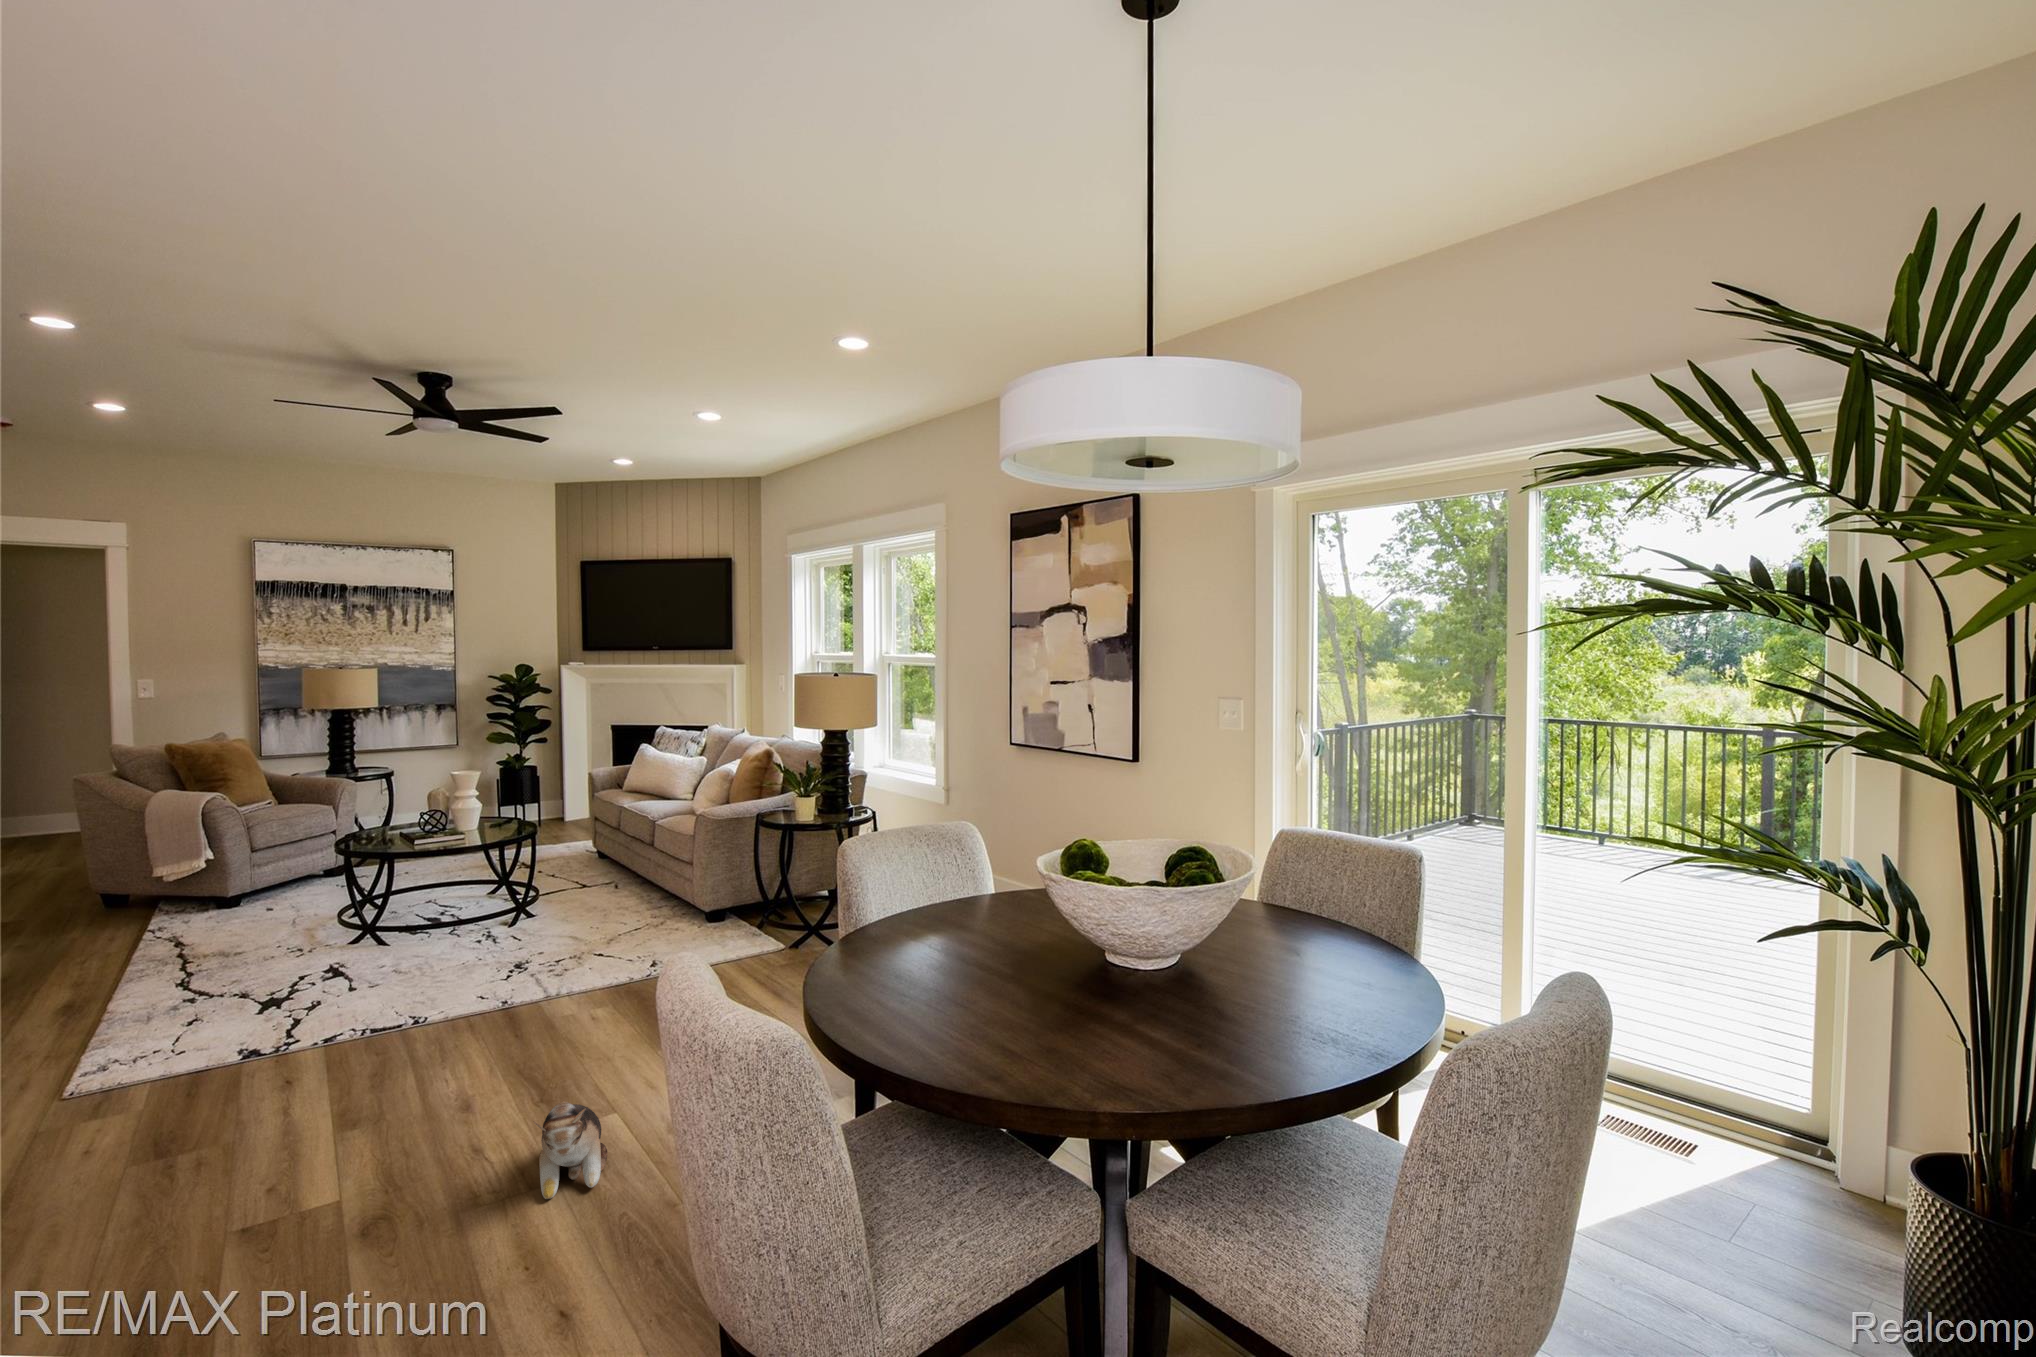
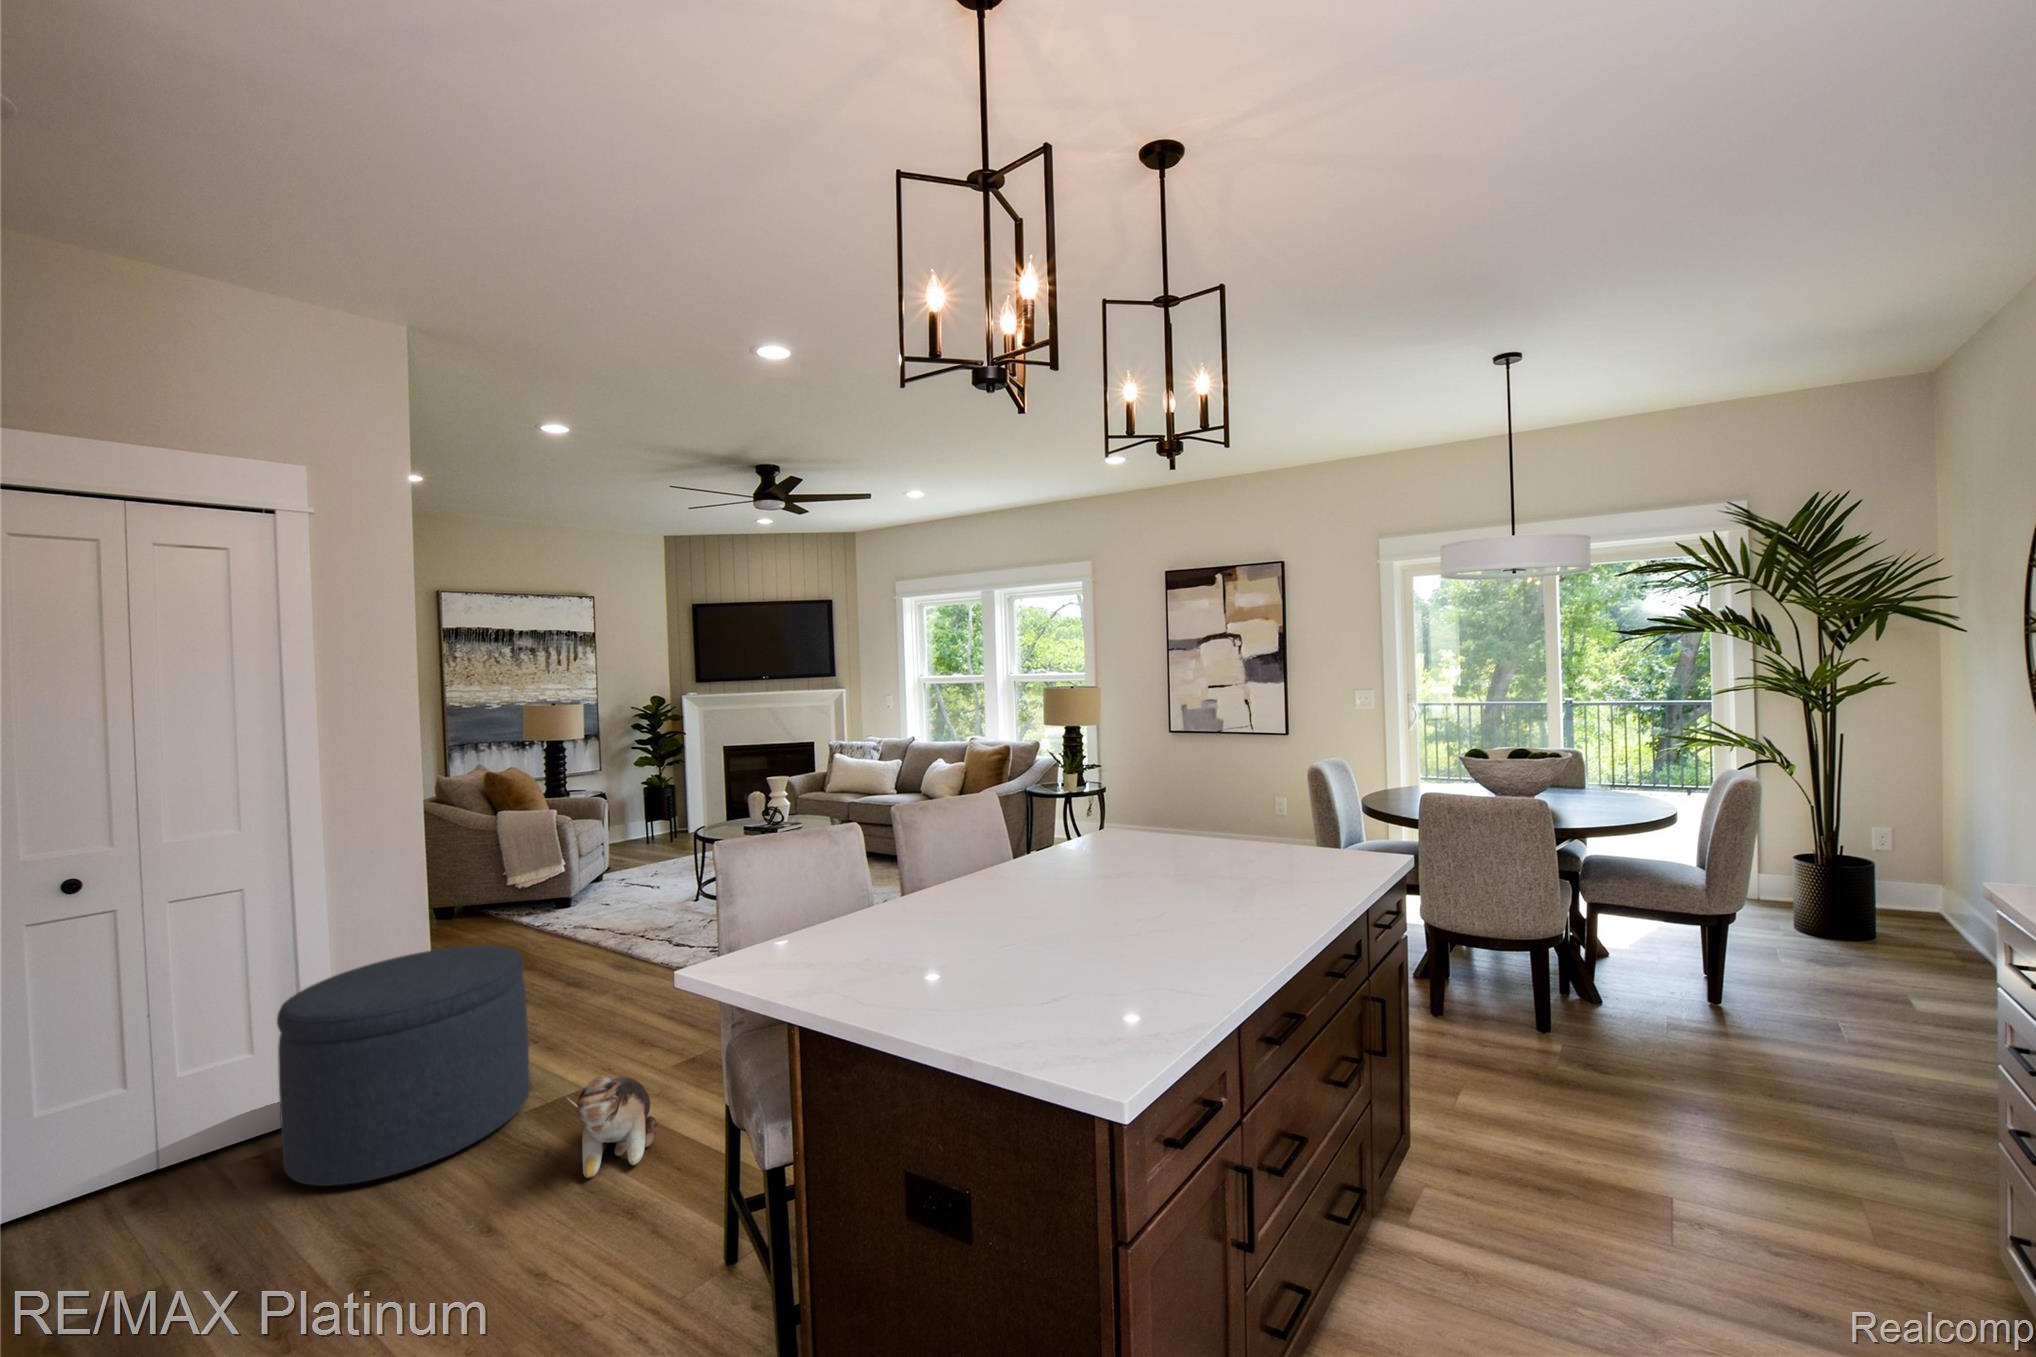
ottoman: none [219,970,463,1206] -> present [277,946,530,1186]

